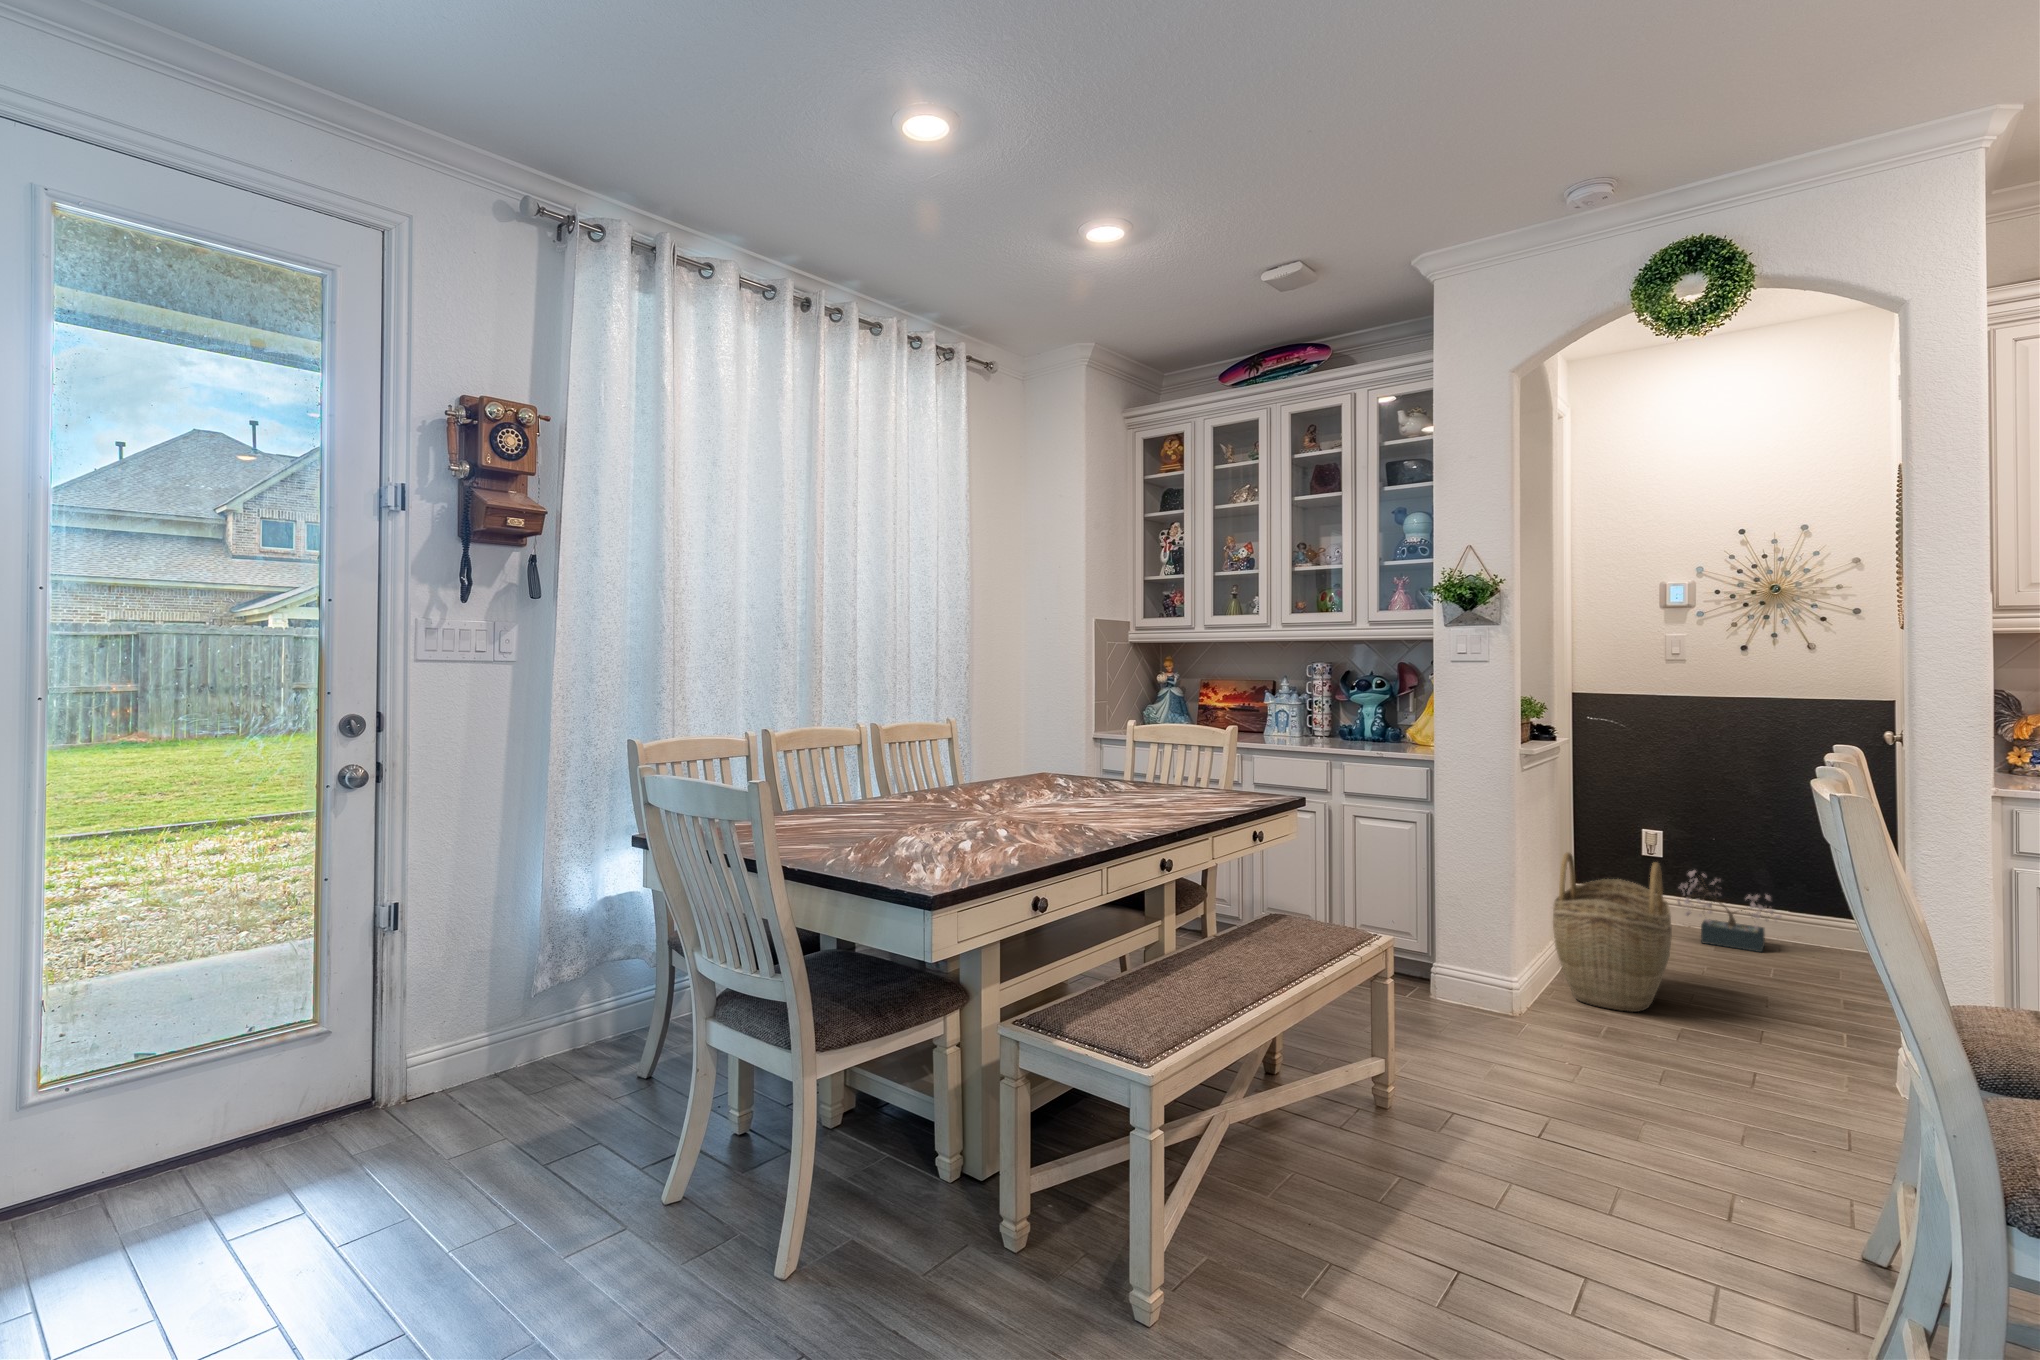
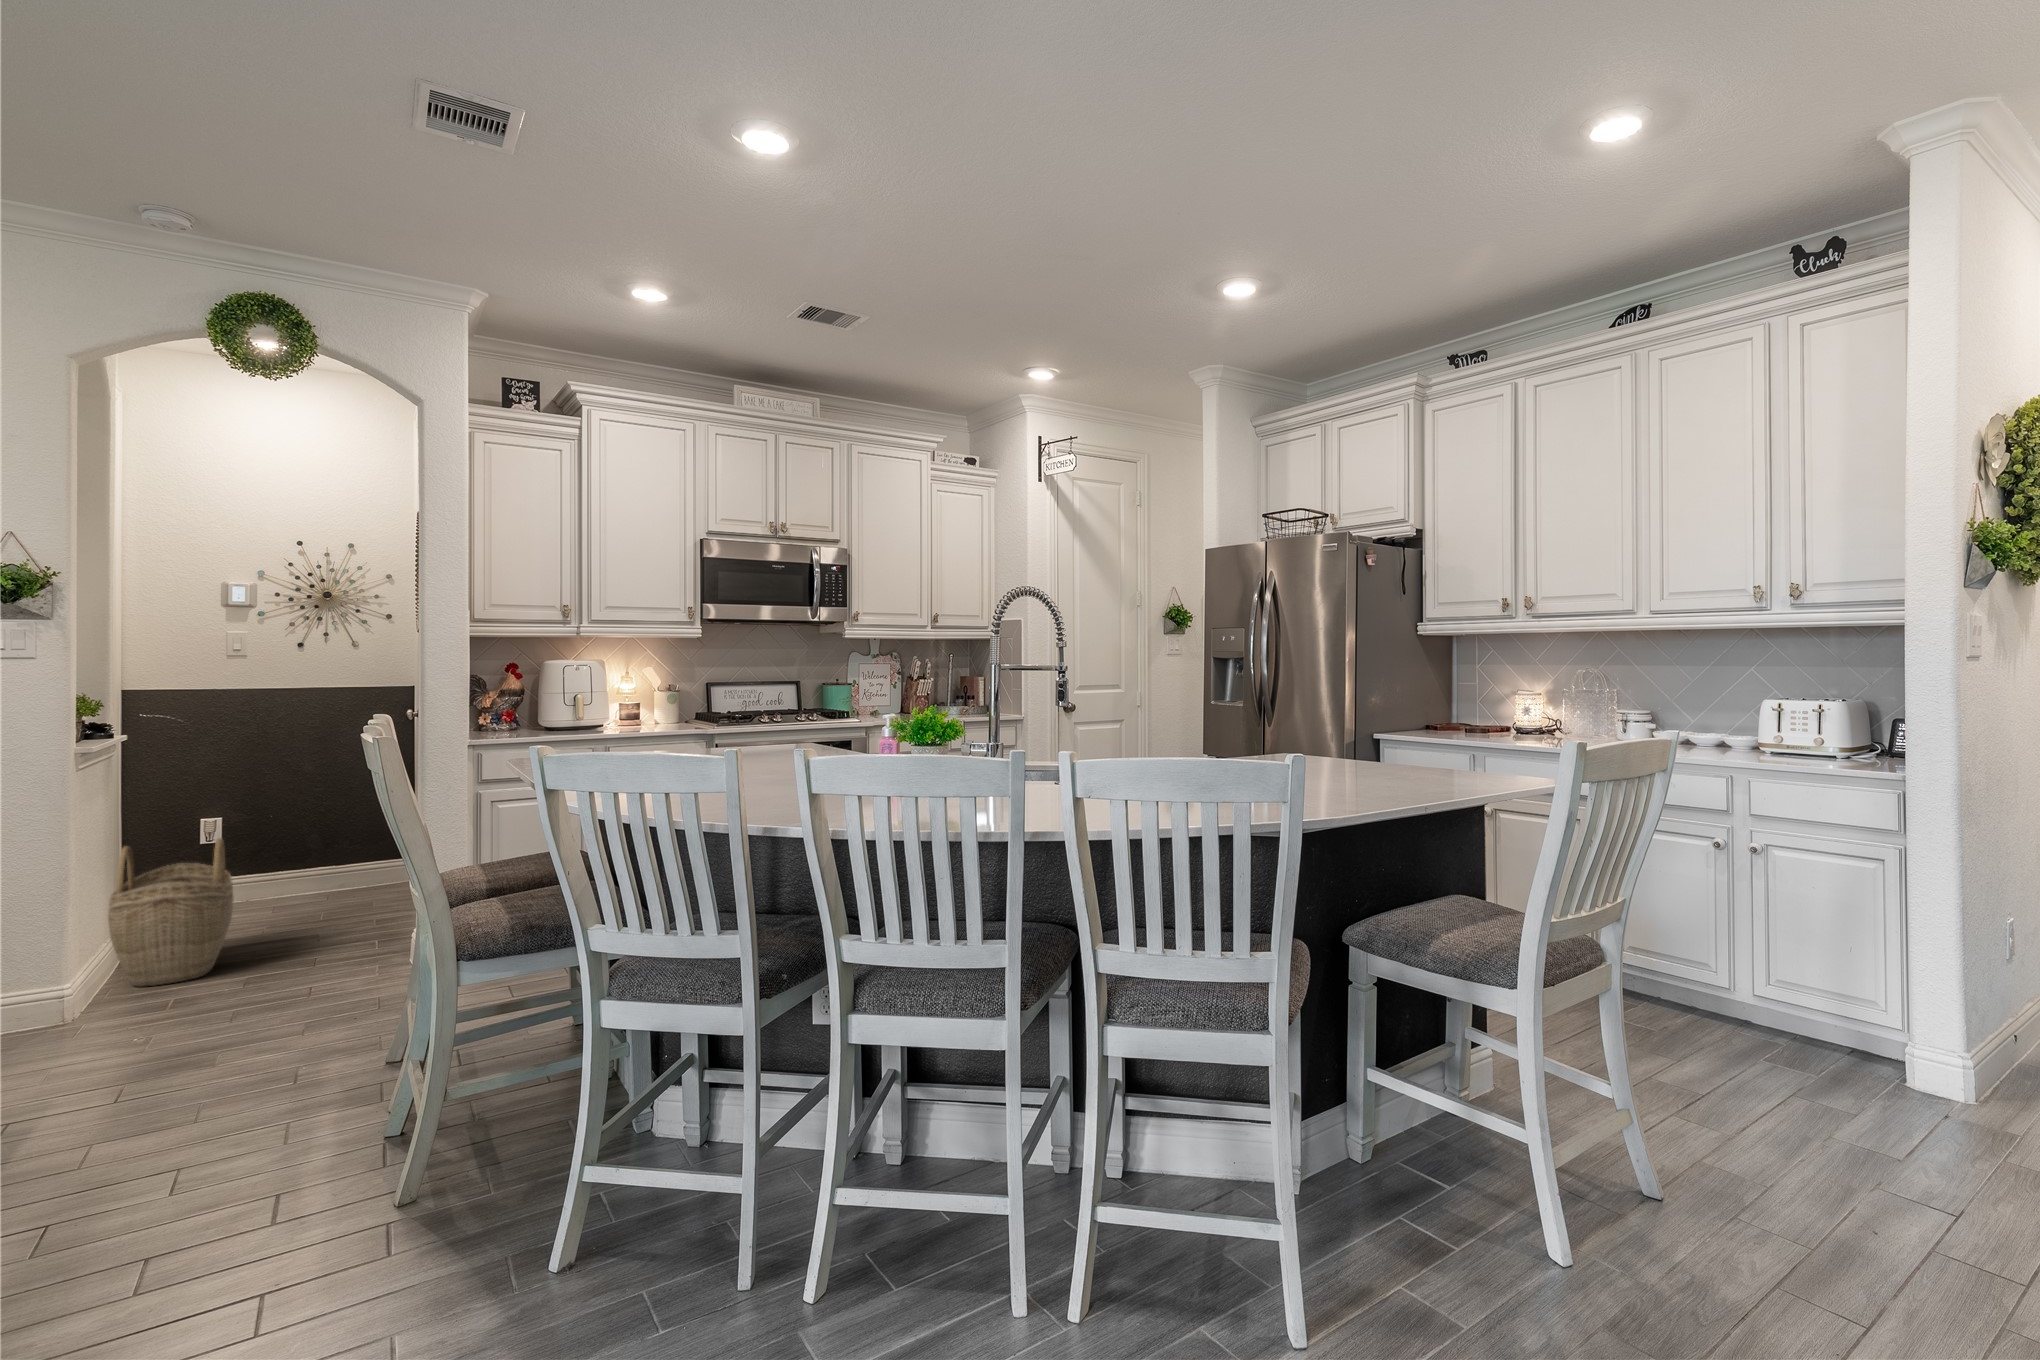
decorative plant: present [1677,870,1781,952] -> none [235,846,328,910]

